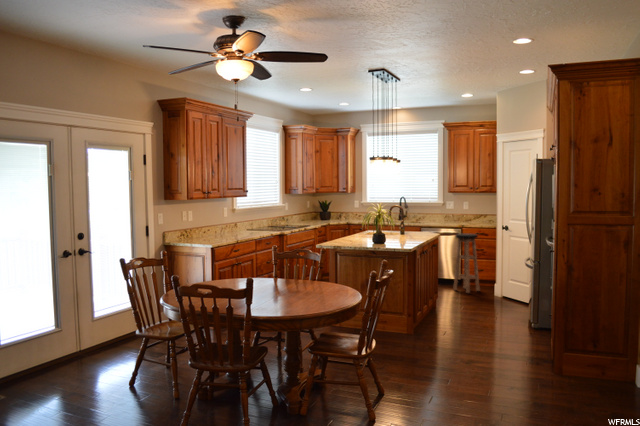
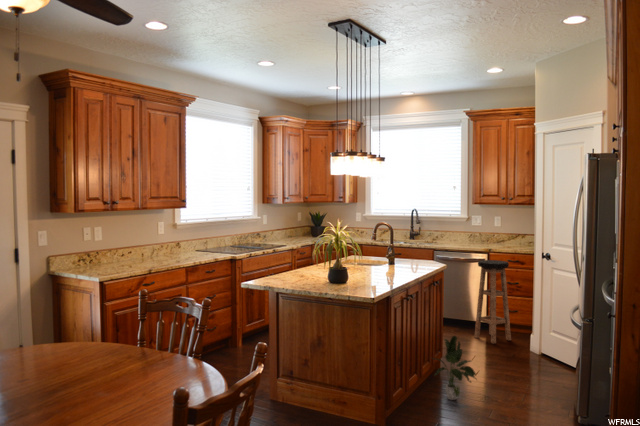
potted plant: none [435,279,466,321] -> present [434,336,476,400]

